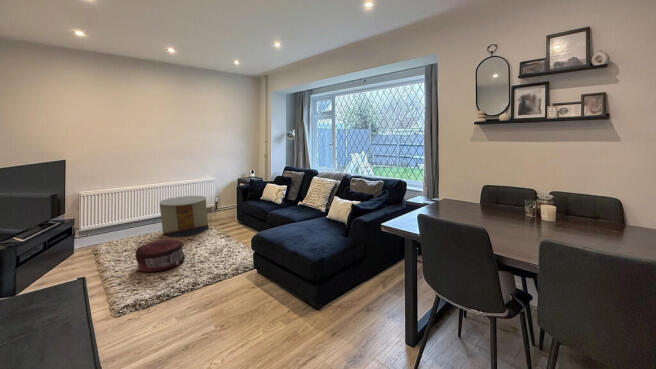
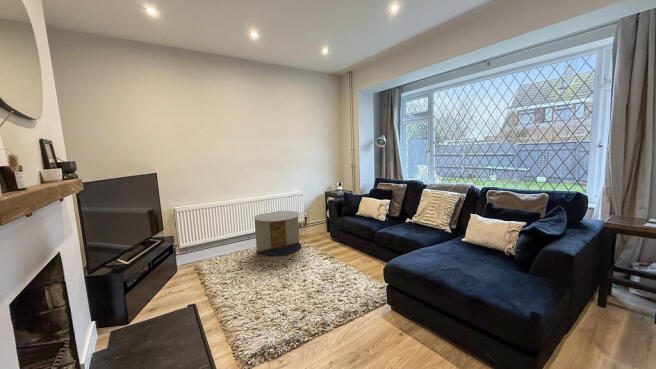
pouf: present [135,239,185,272] -> none [244,261,296,302]

